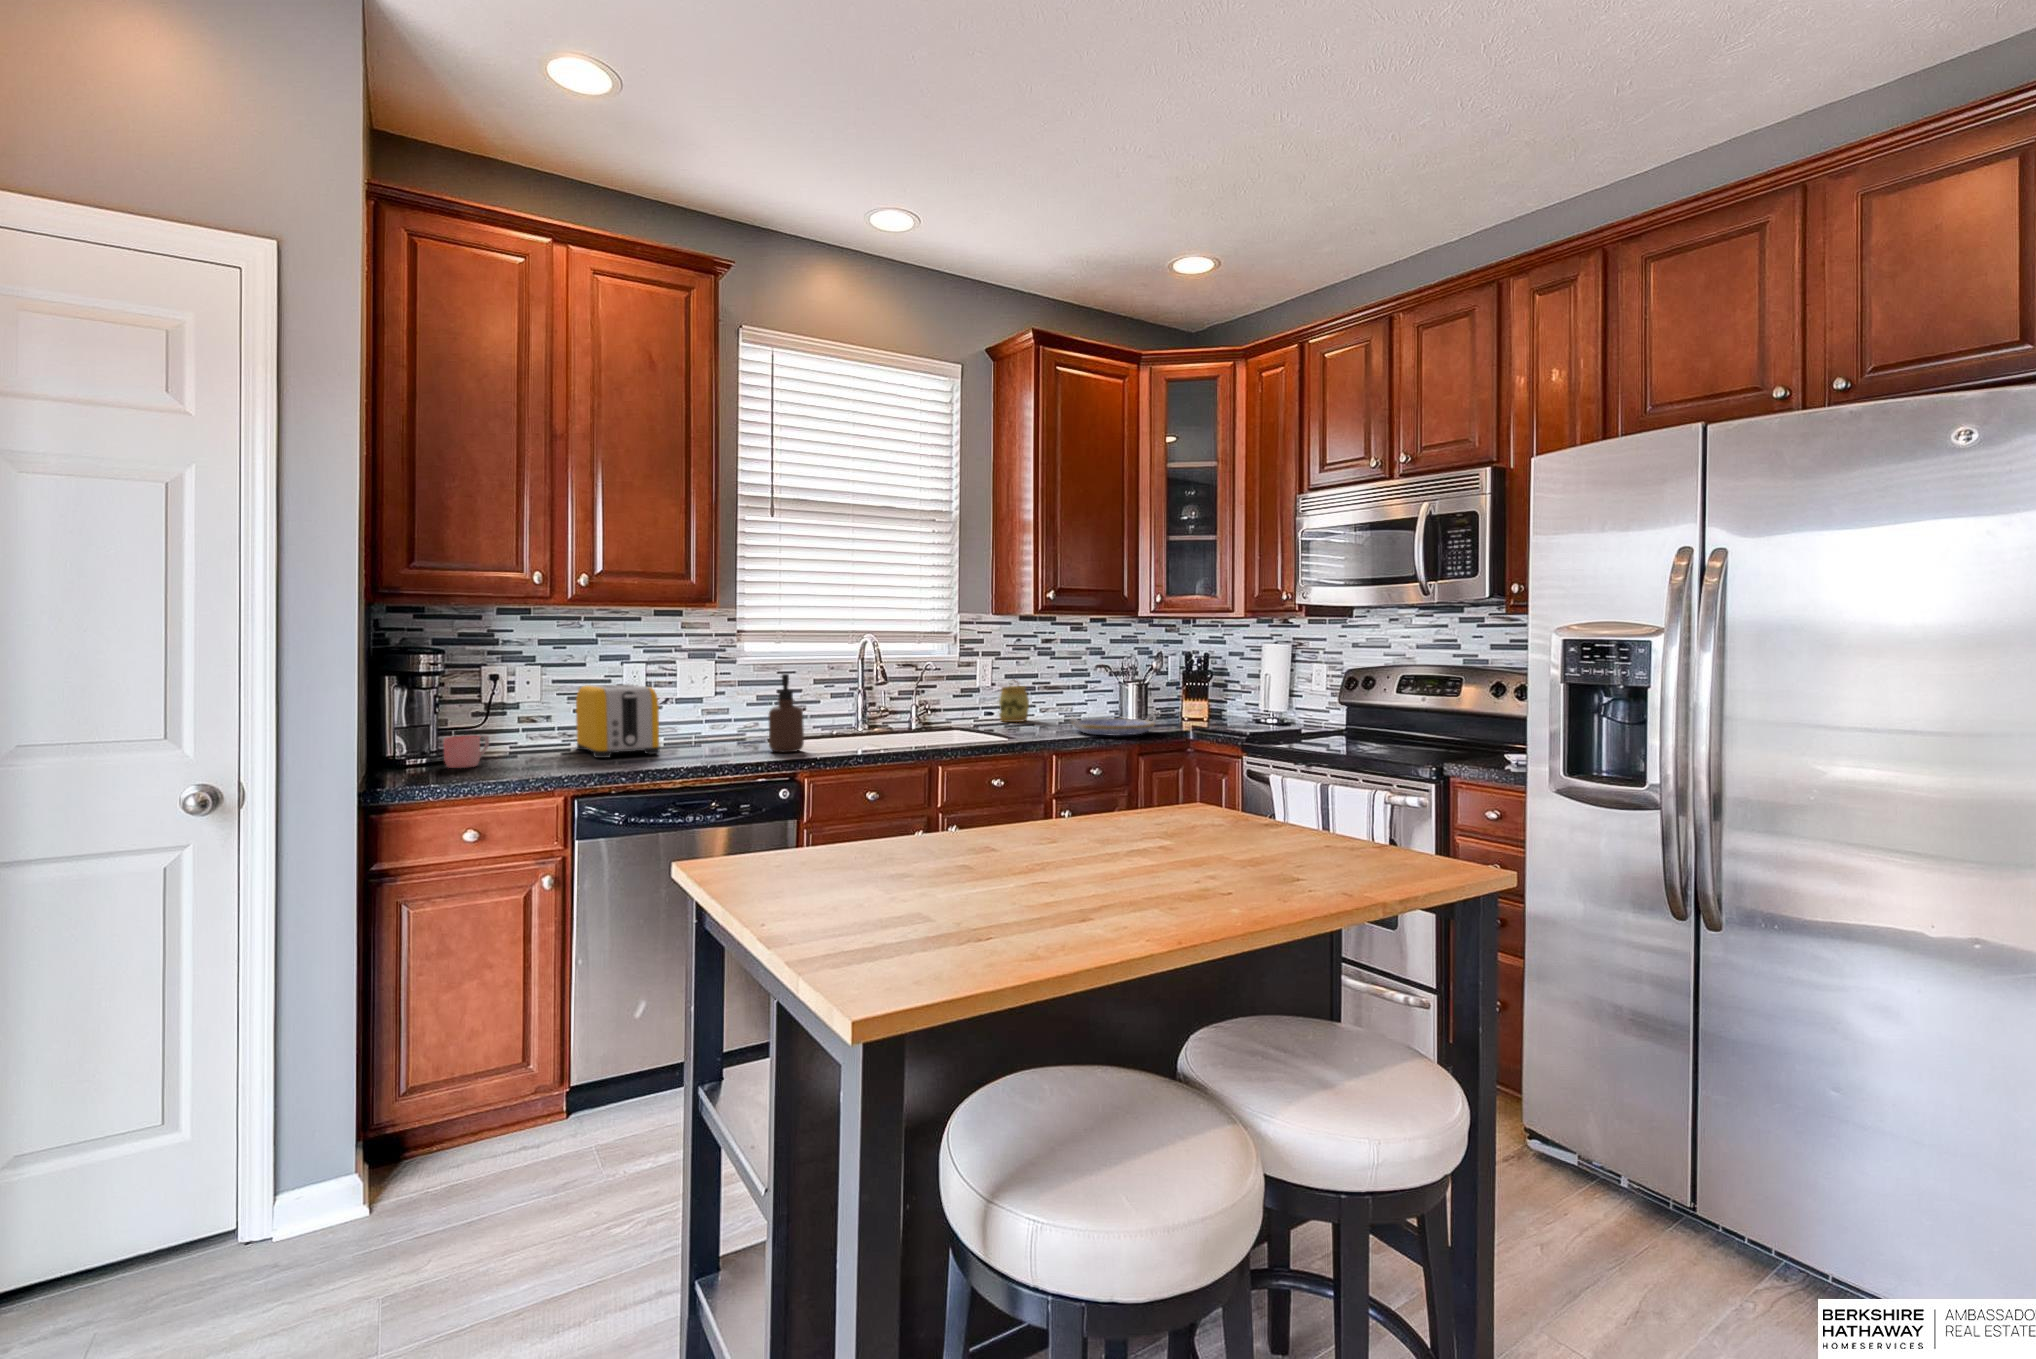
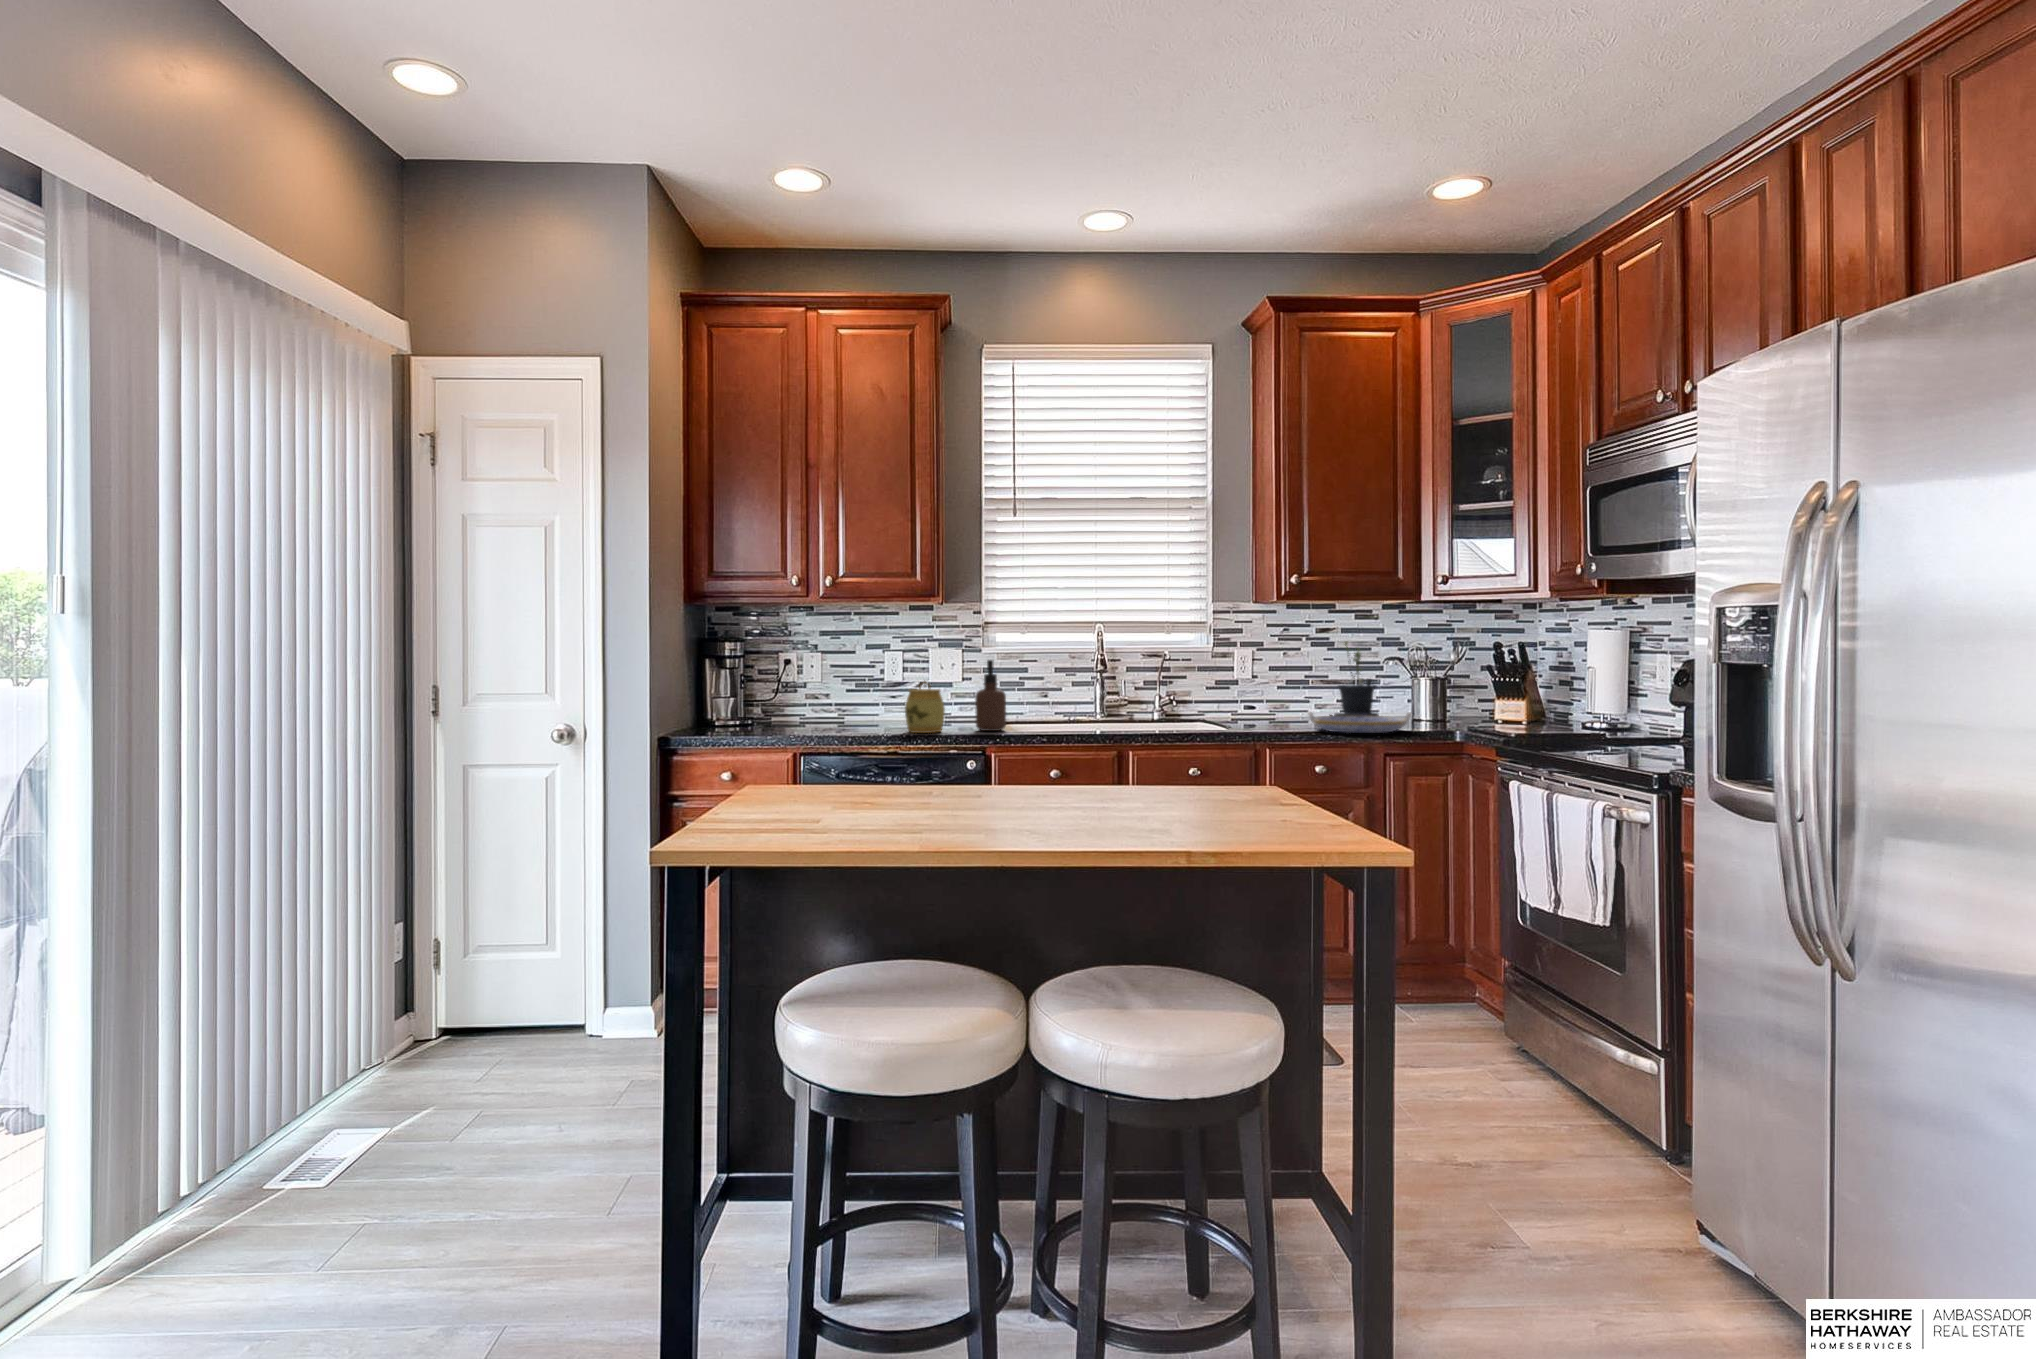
potted plant: none [1046,651,1094,720] -> present [1330,641,1379,716]
jar: present [998,679,1029,722] -> present [905,681,945,733]
toaster: present [576,684,659,758] -> none [838,669,890,728]
mug: present [444,735,489,768] -> none [732,705,765,729]

